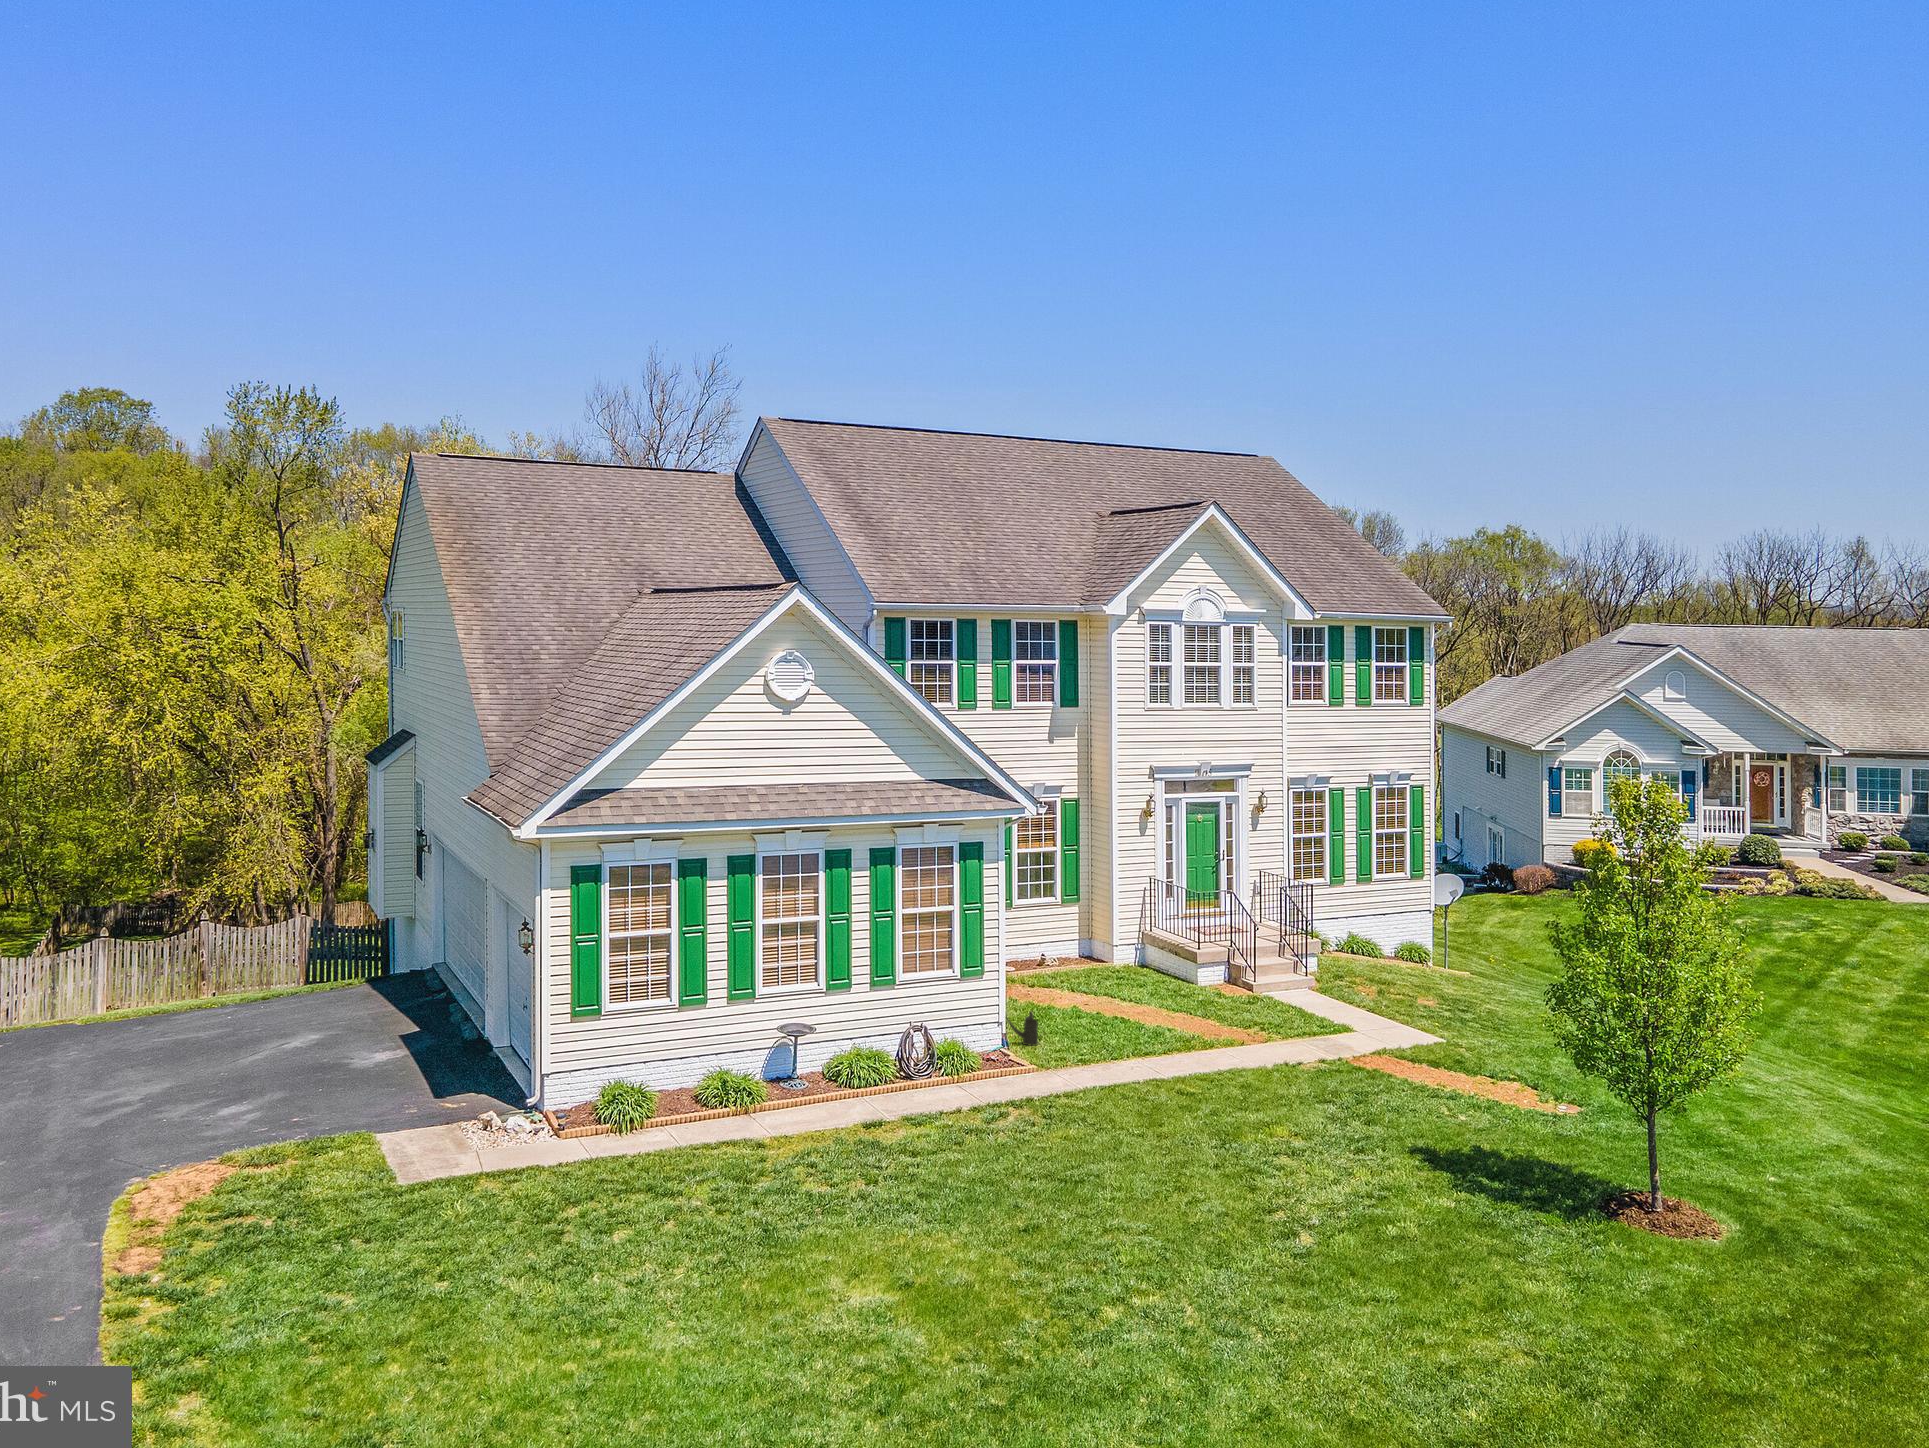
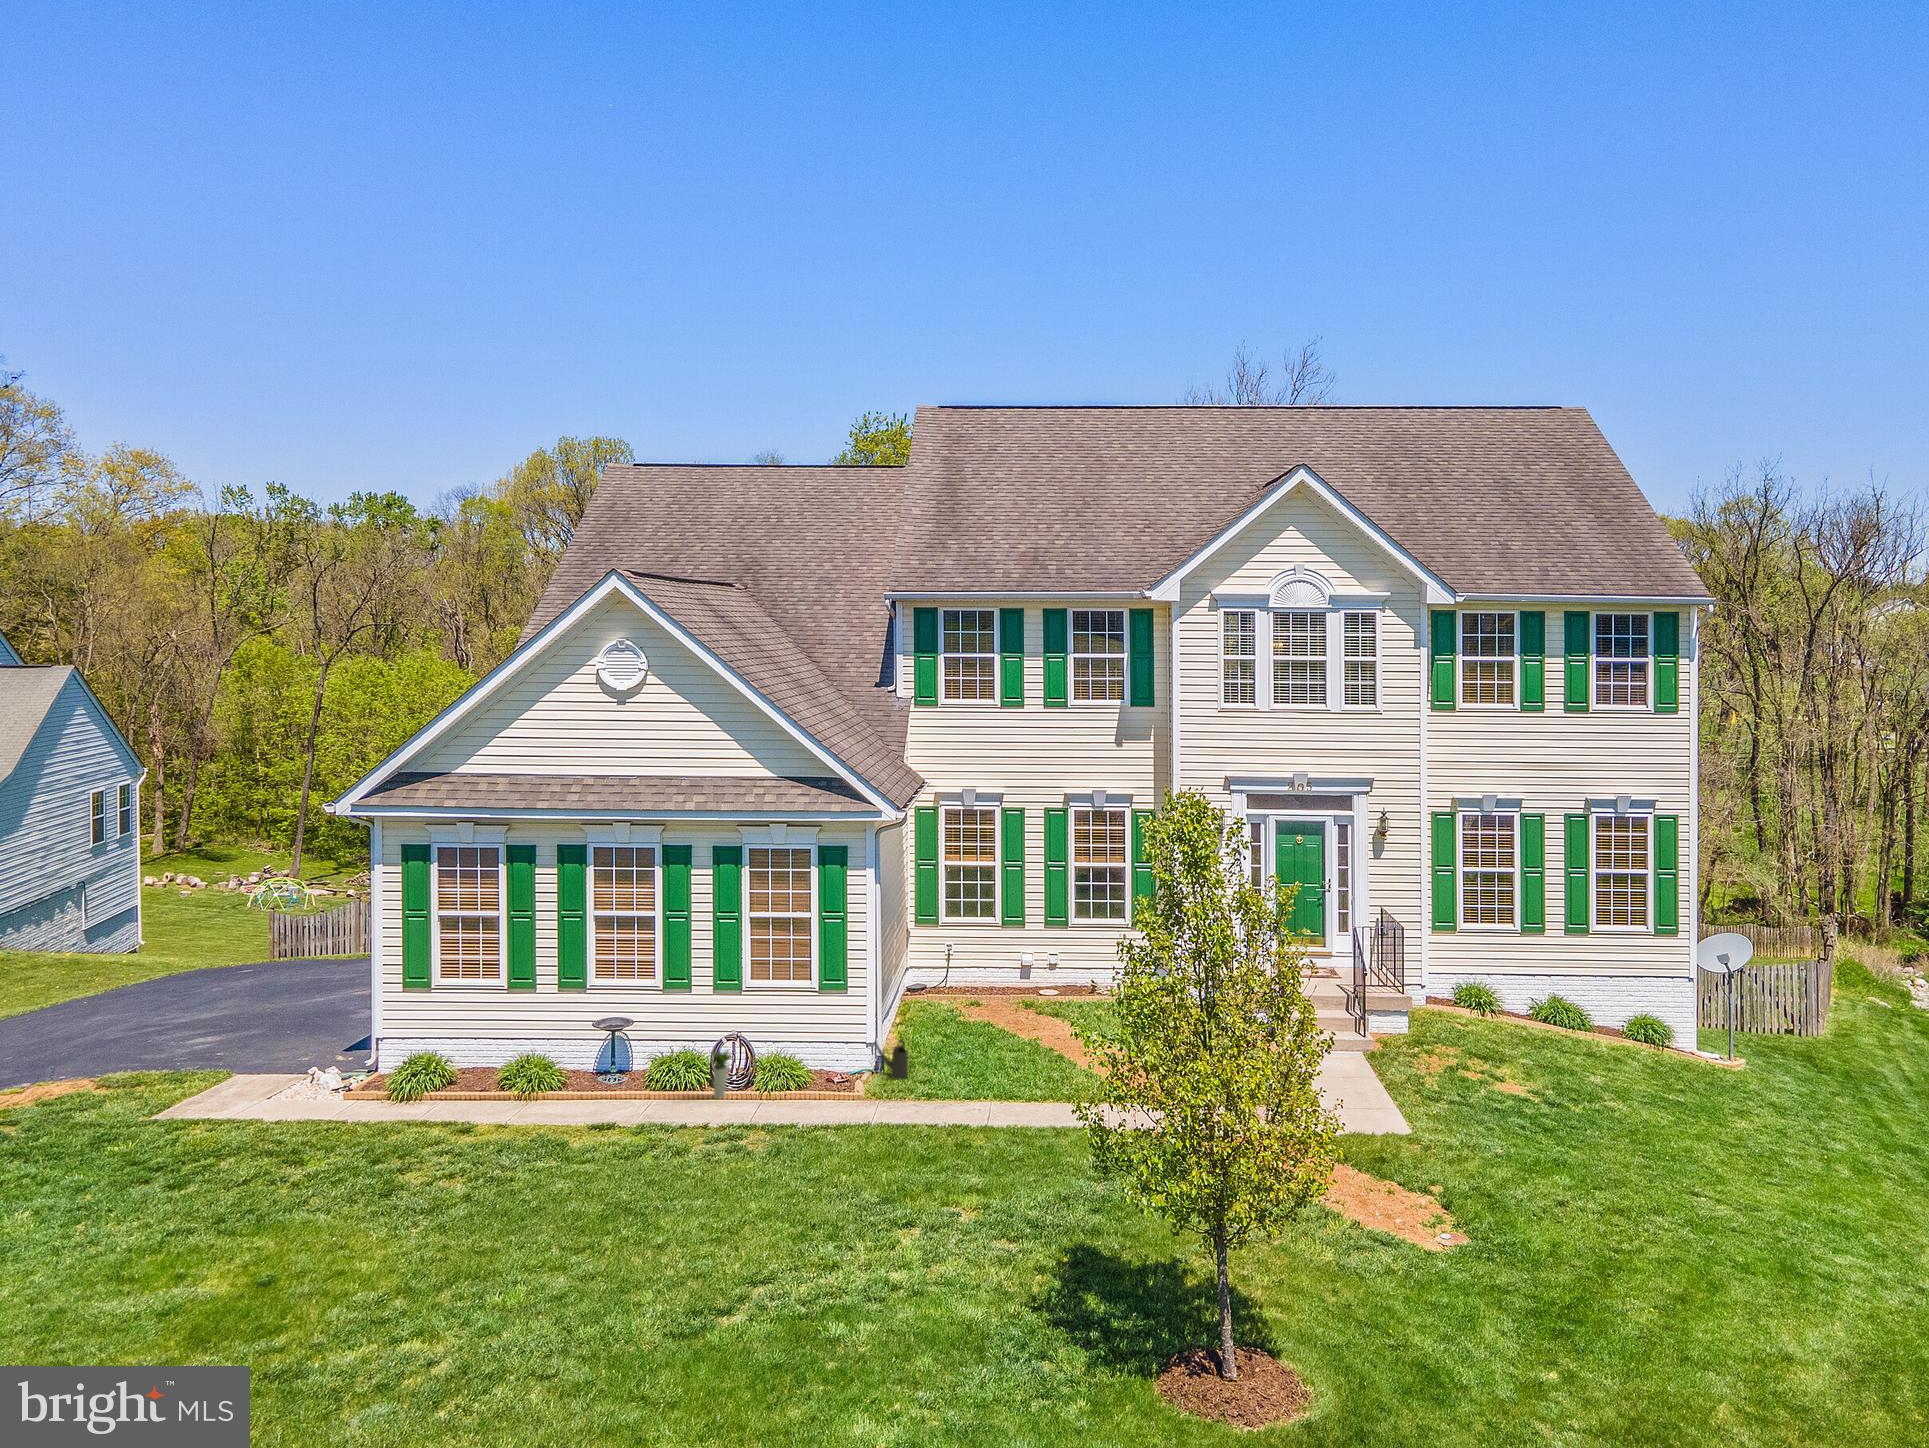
planter: none [897,1035,917,1084] -> present [713,1051,733,1099]

